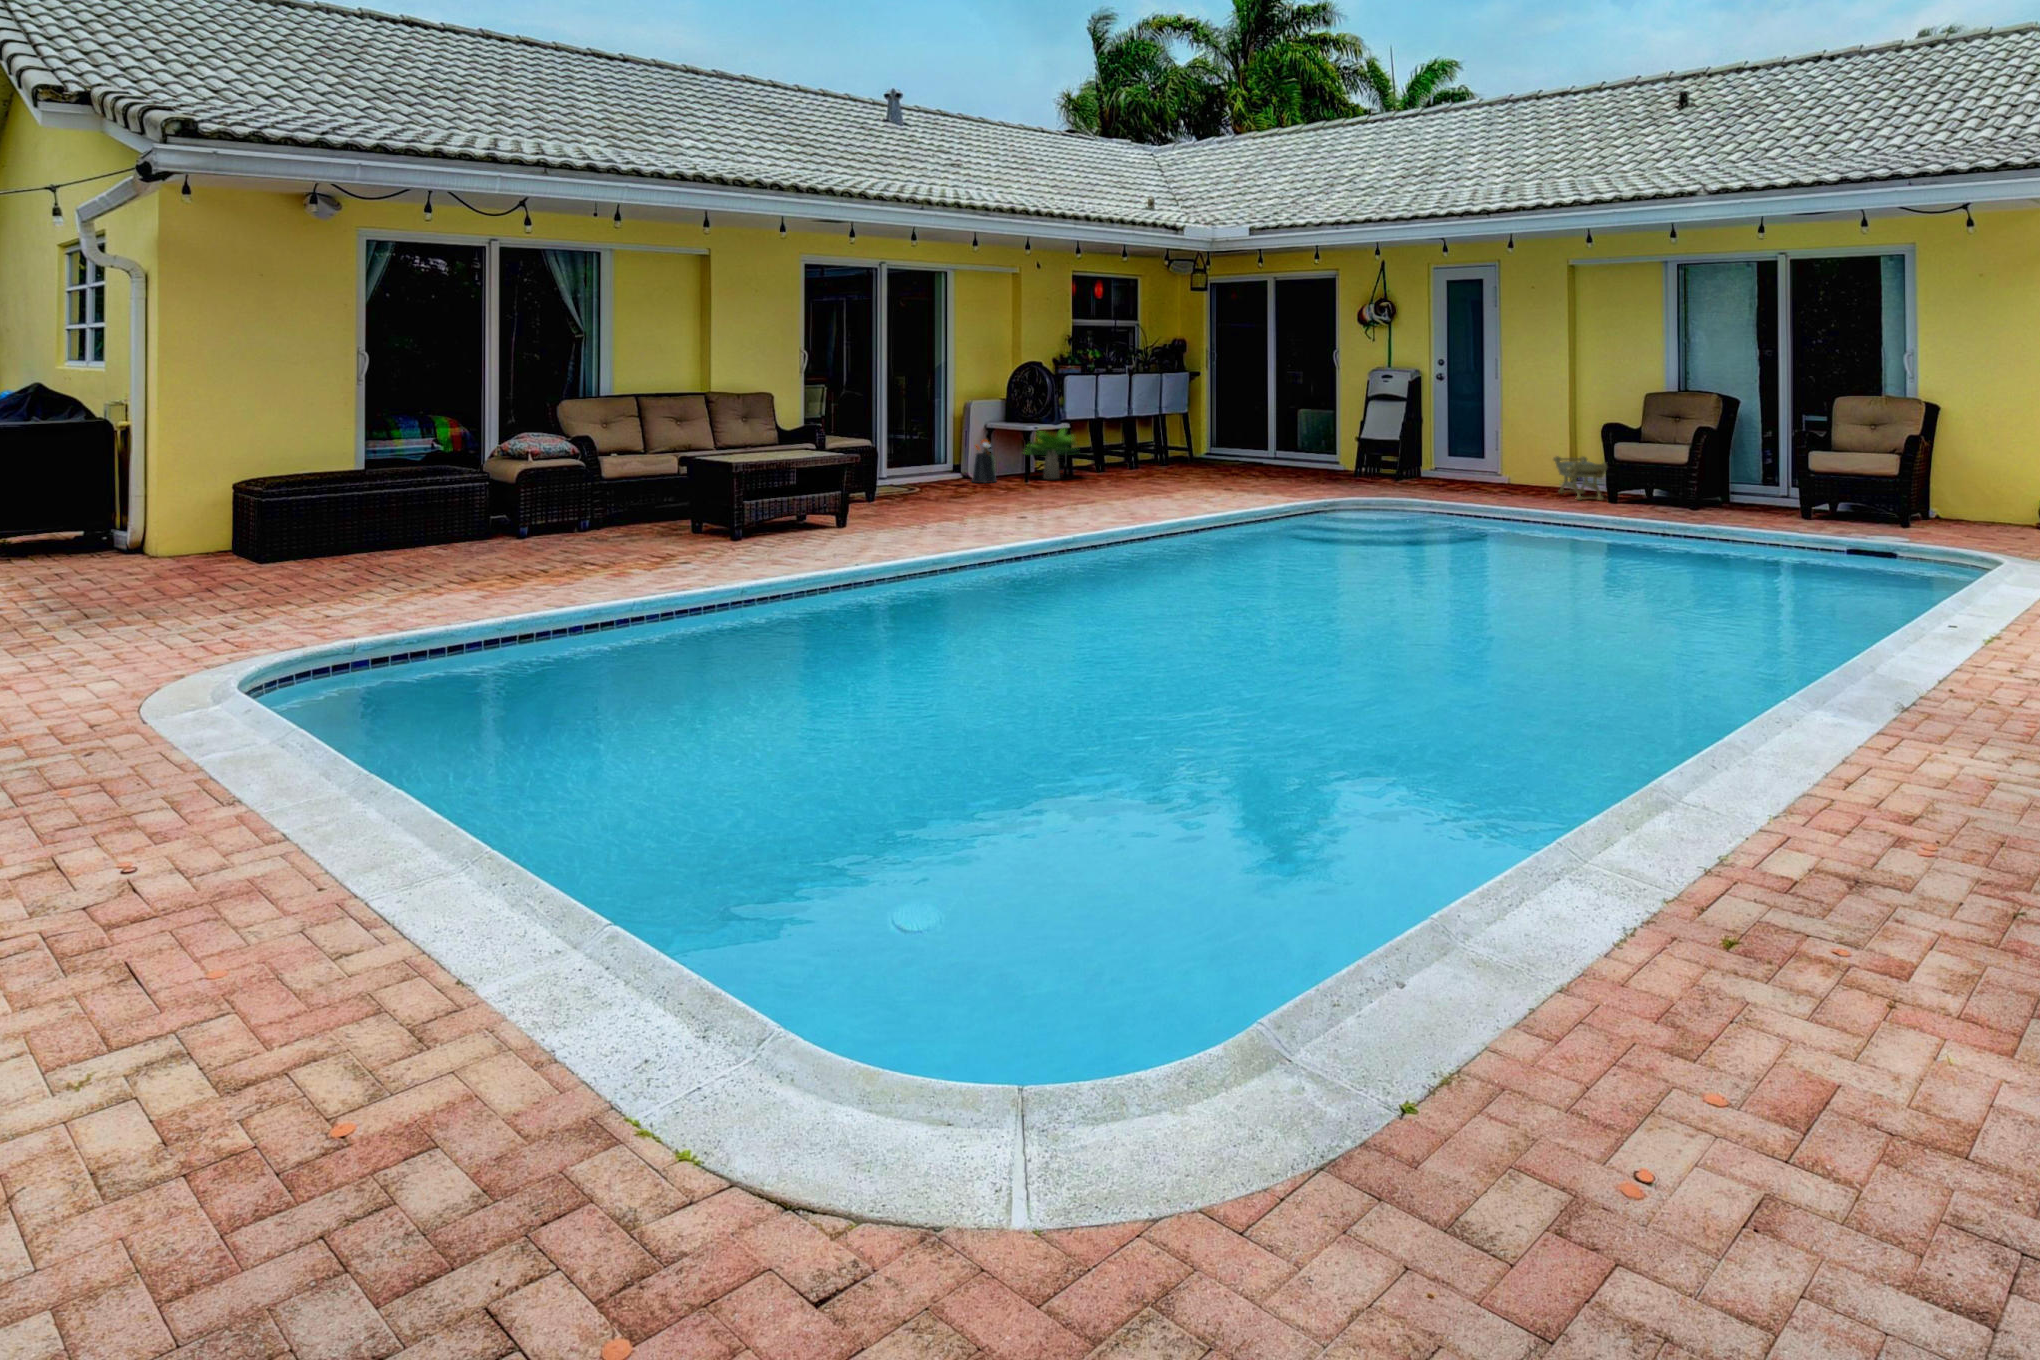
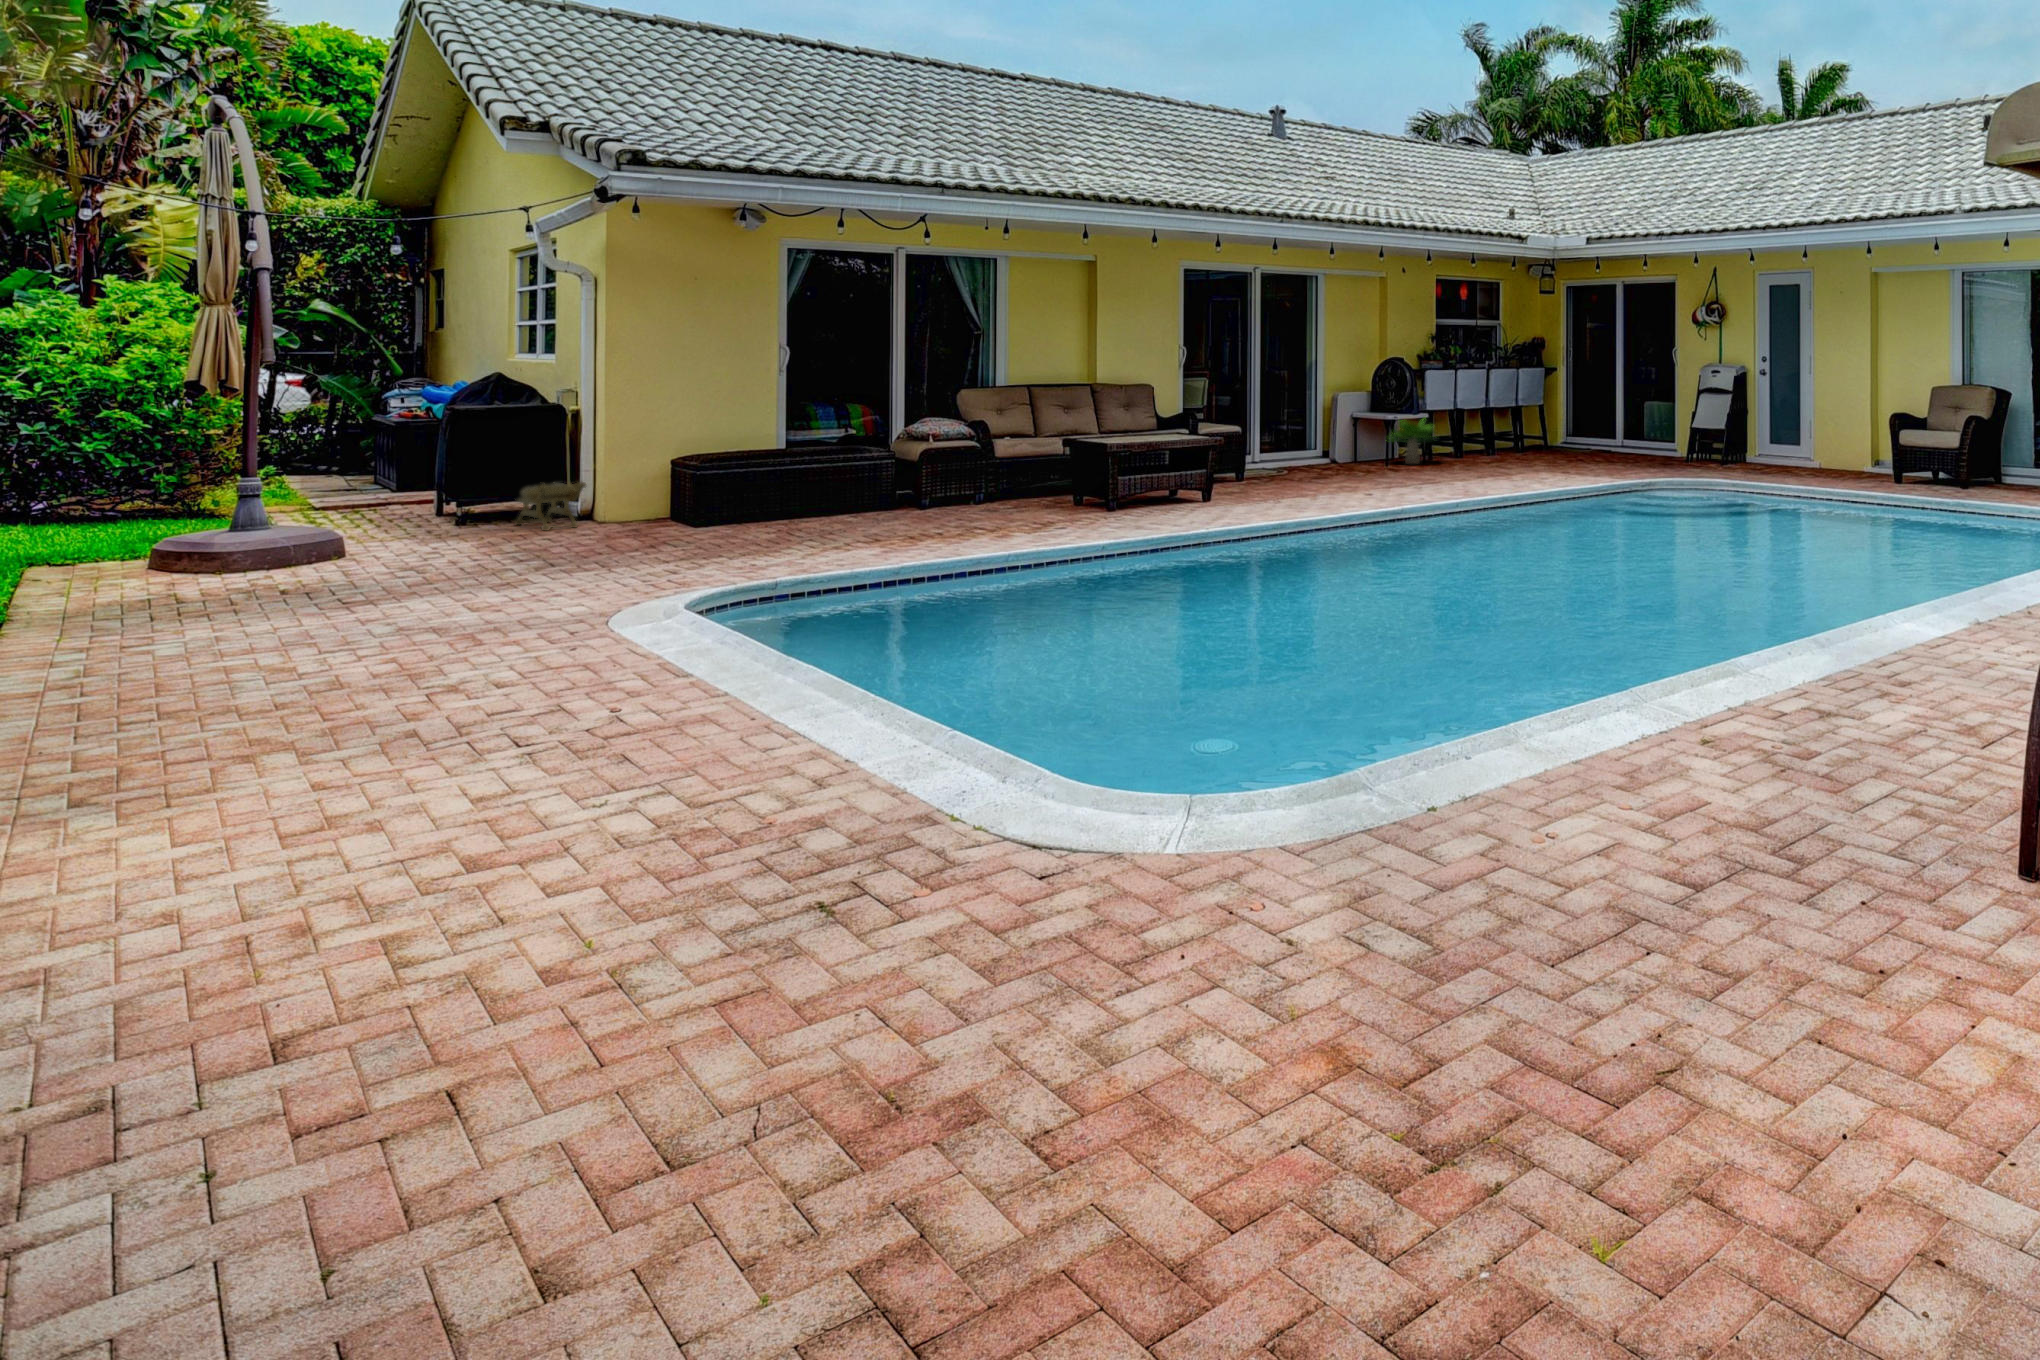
watering can: present [972,439,996,483] -> none [1339,427,1361,467]
stool: present [1553,456,1607,500] -> present [515,481,586,531]

